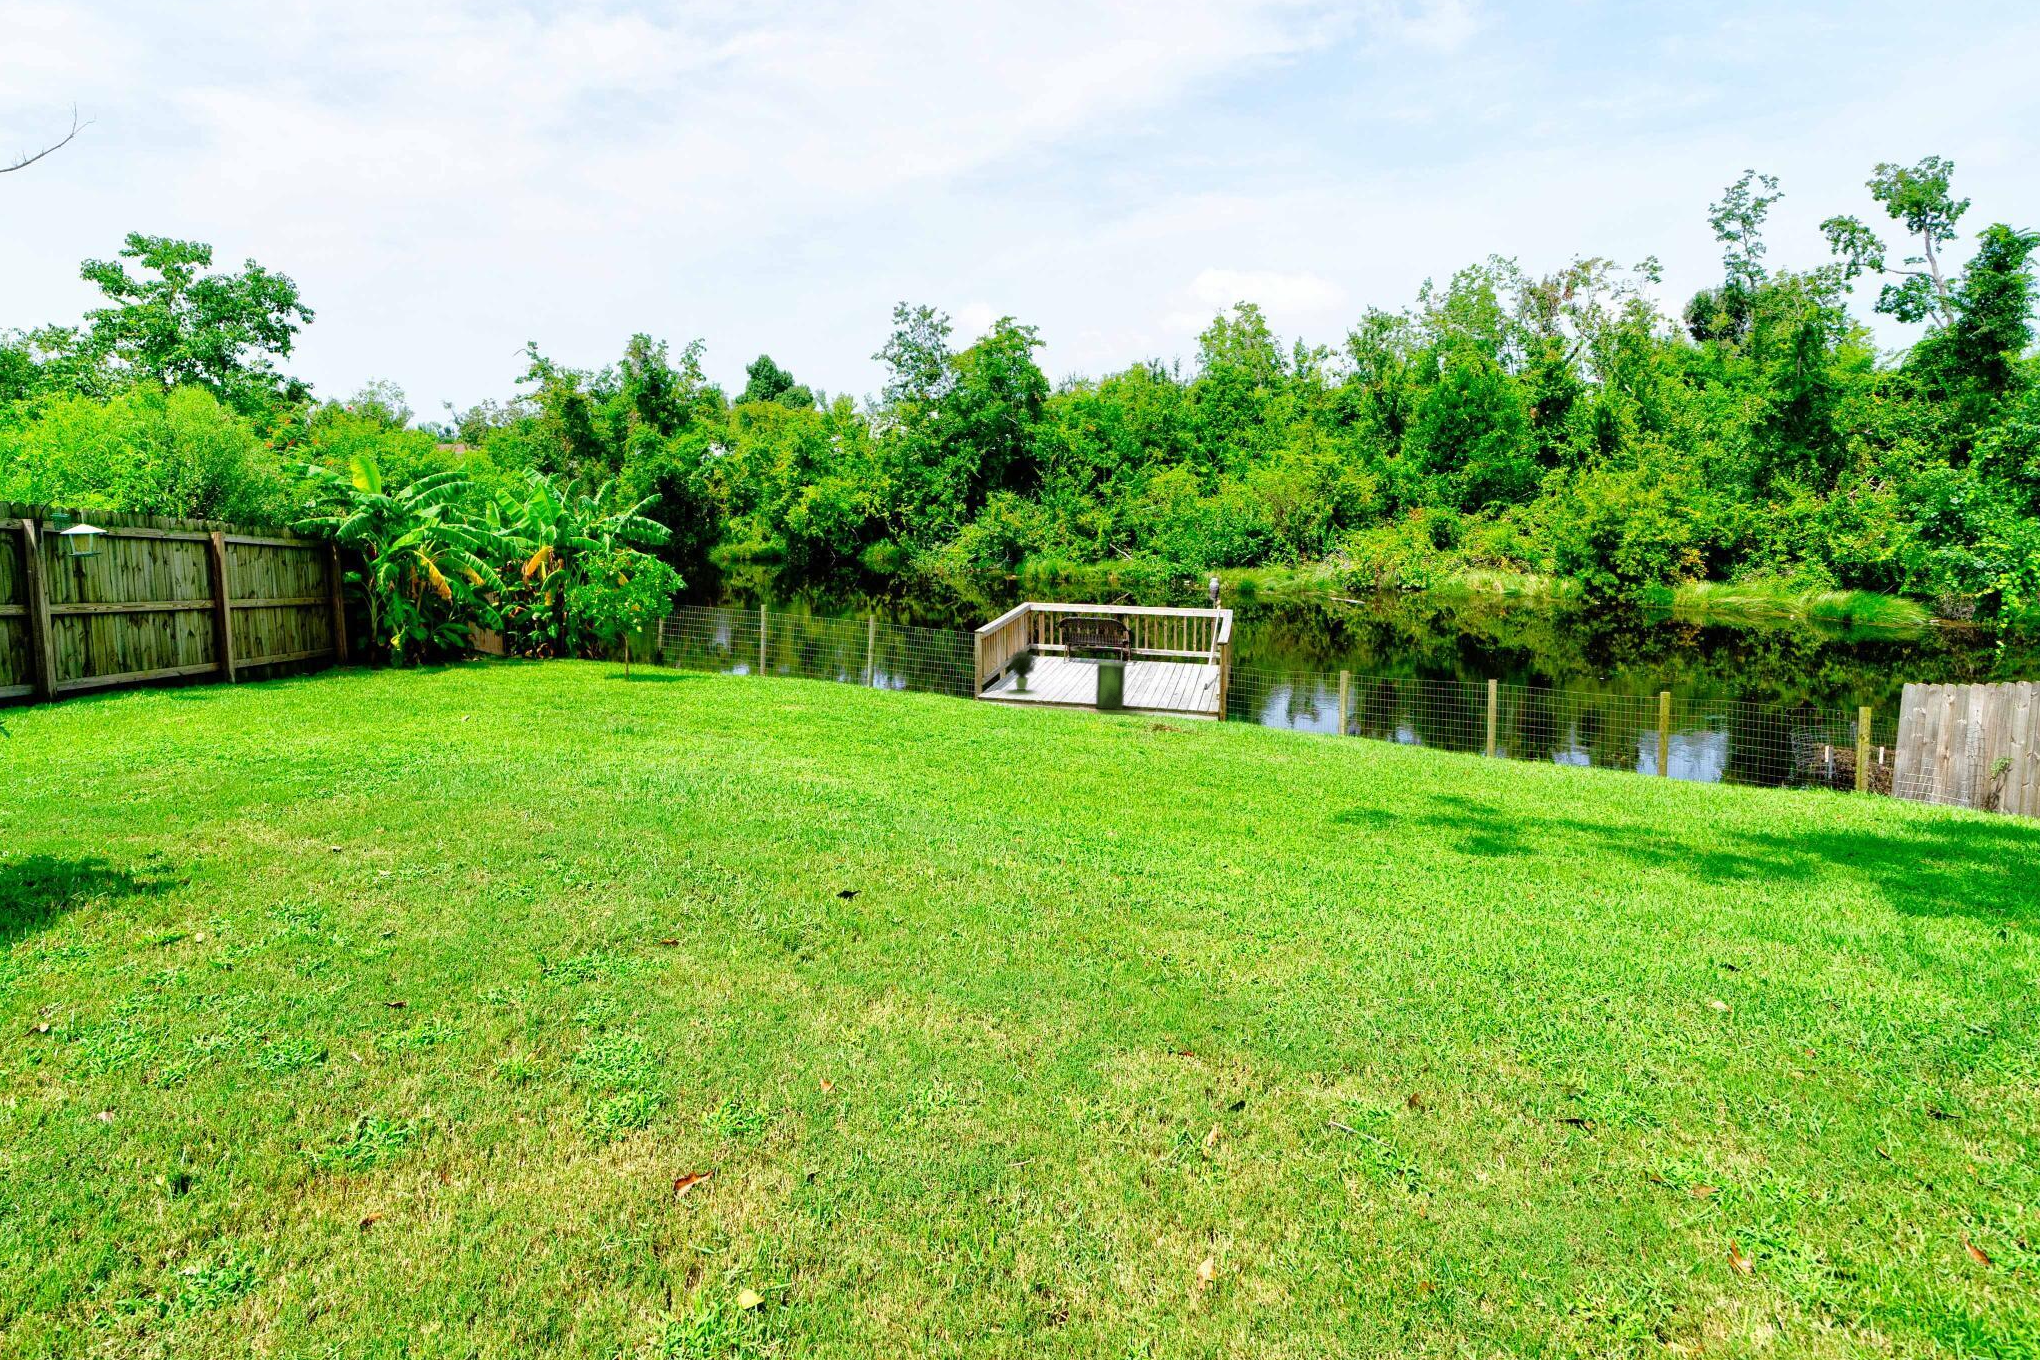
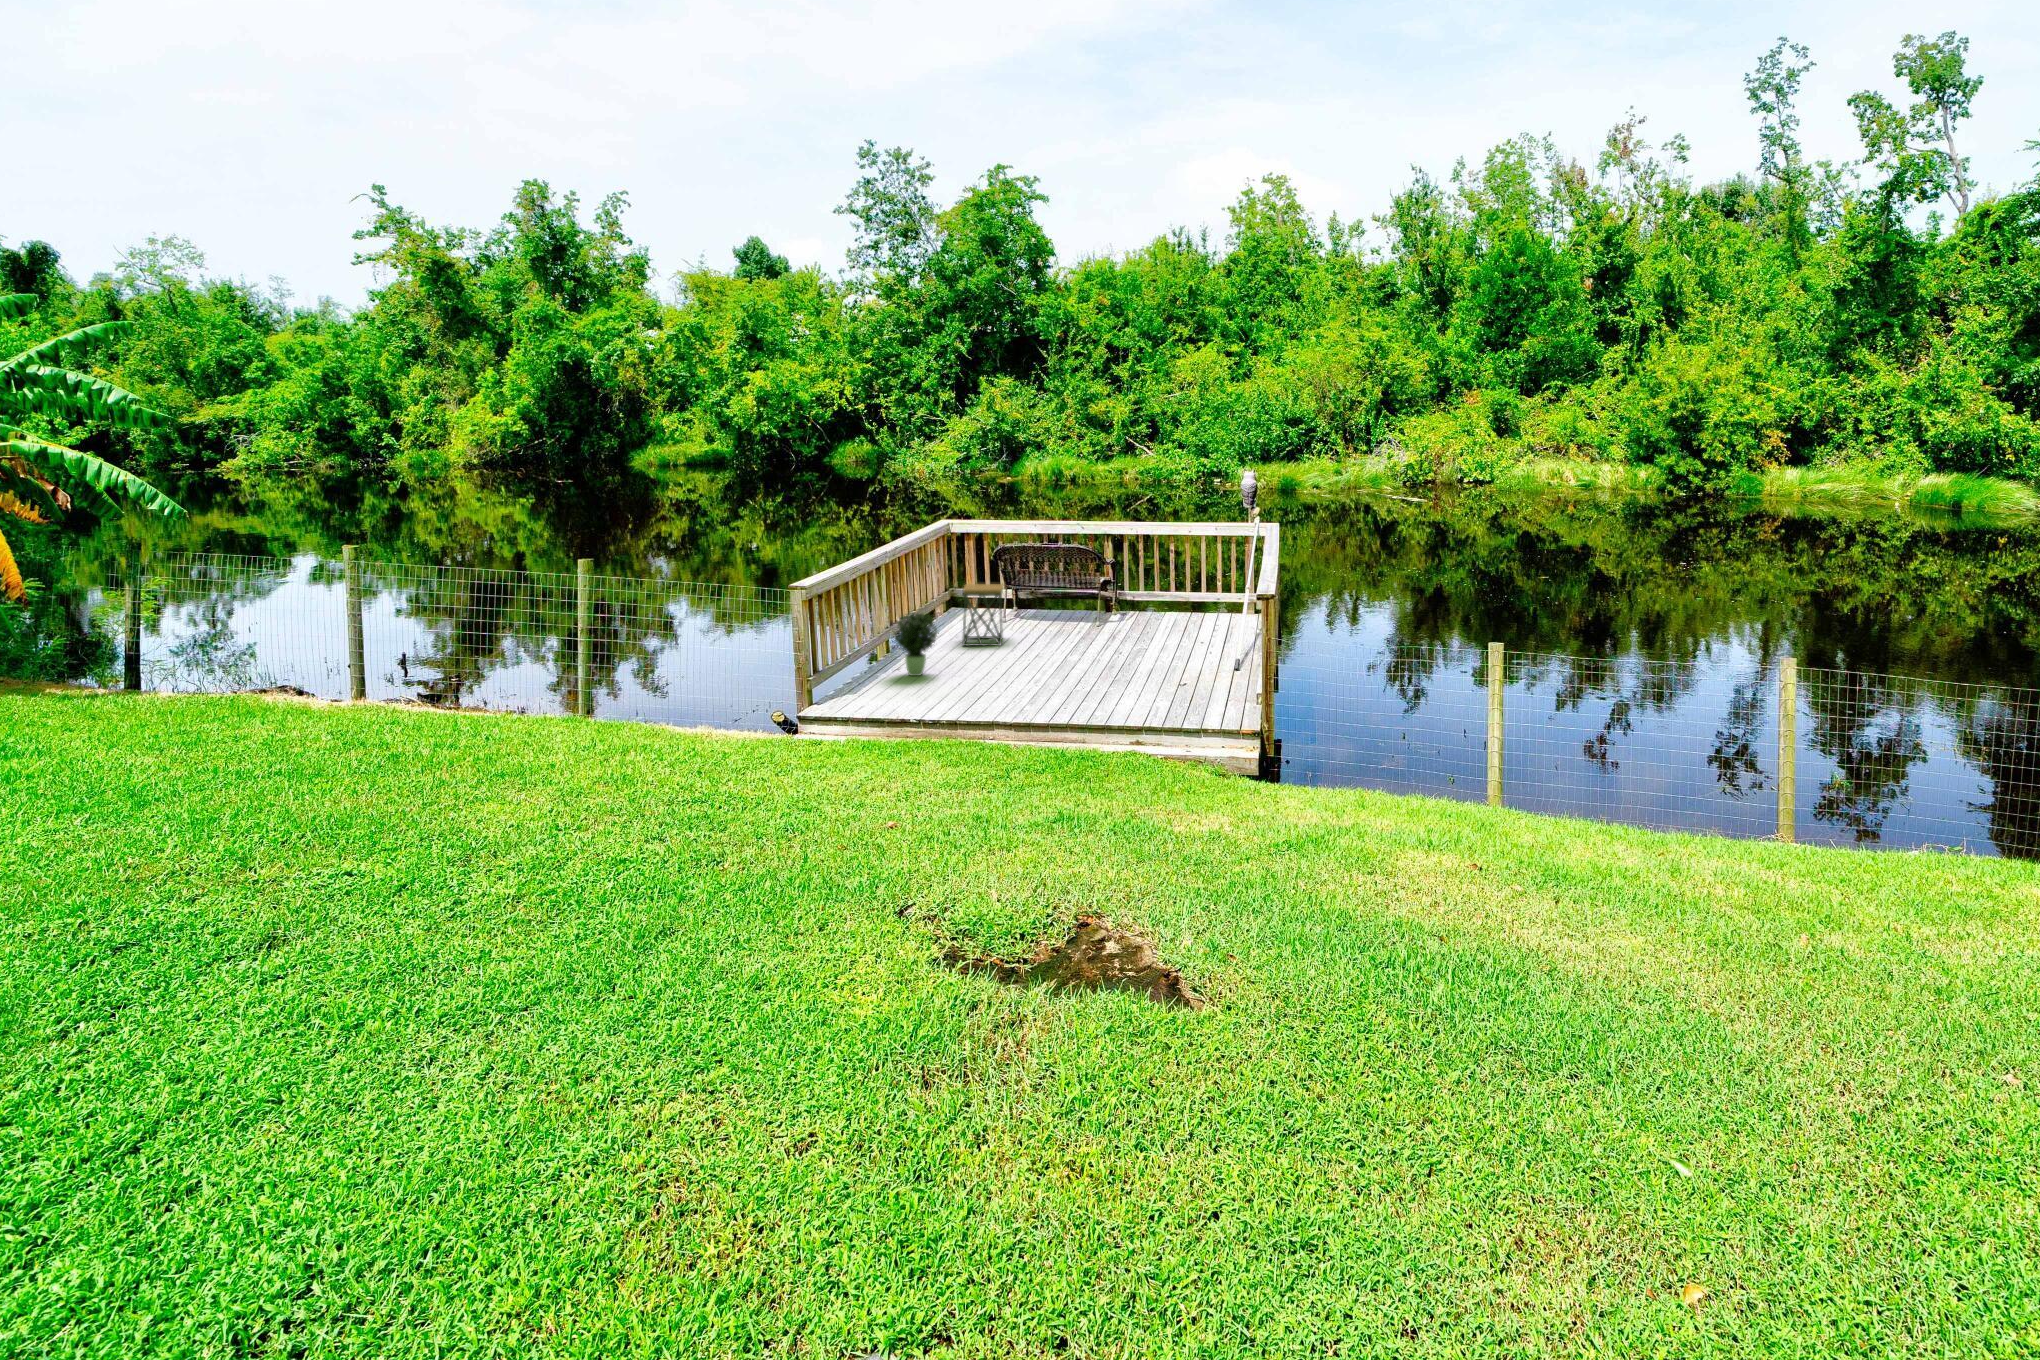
stool: none [1041,638,1069,678] -> present [962,584,1003,646]
storage box: present [1096,662,1125,710] -> none [1018,632,1069,713]

